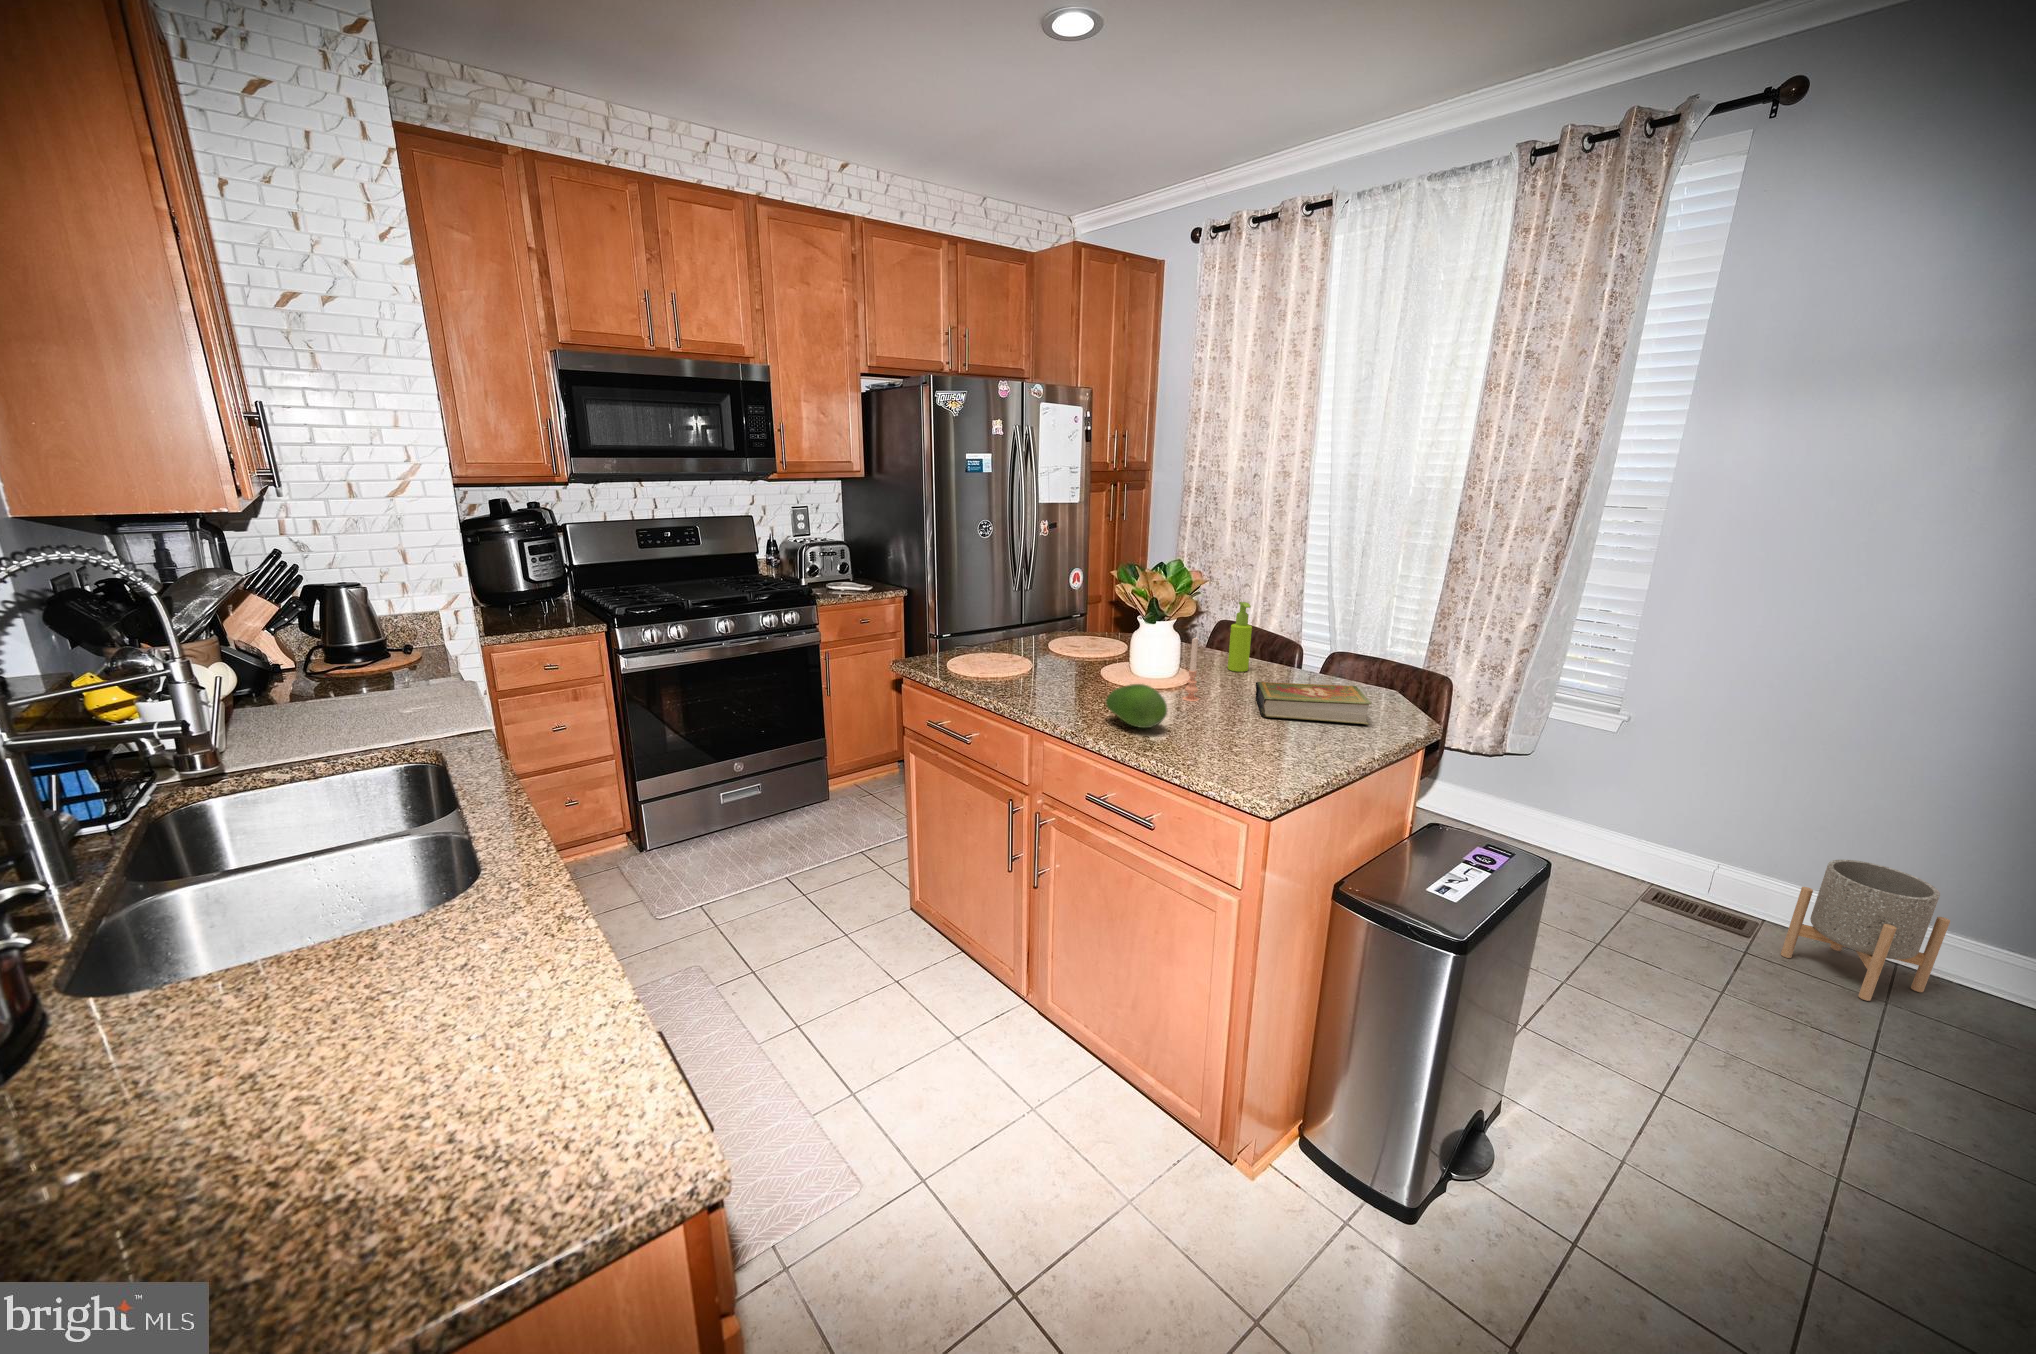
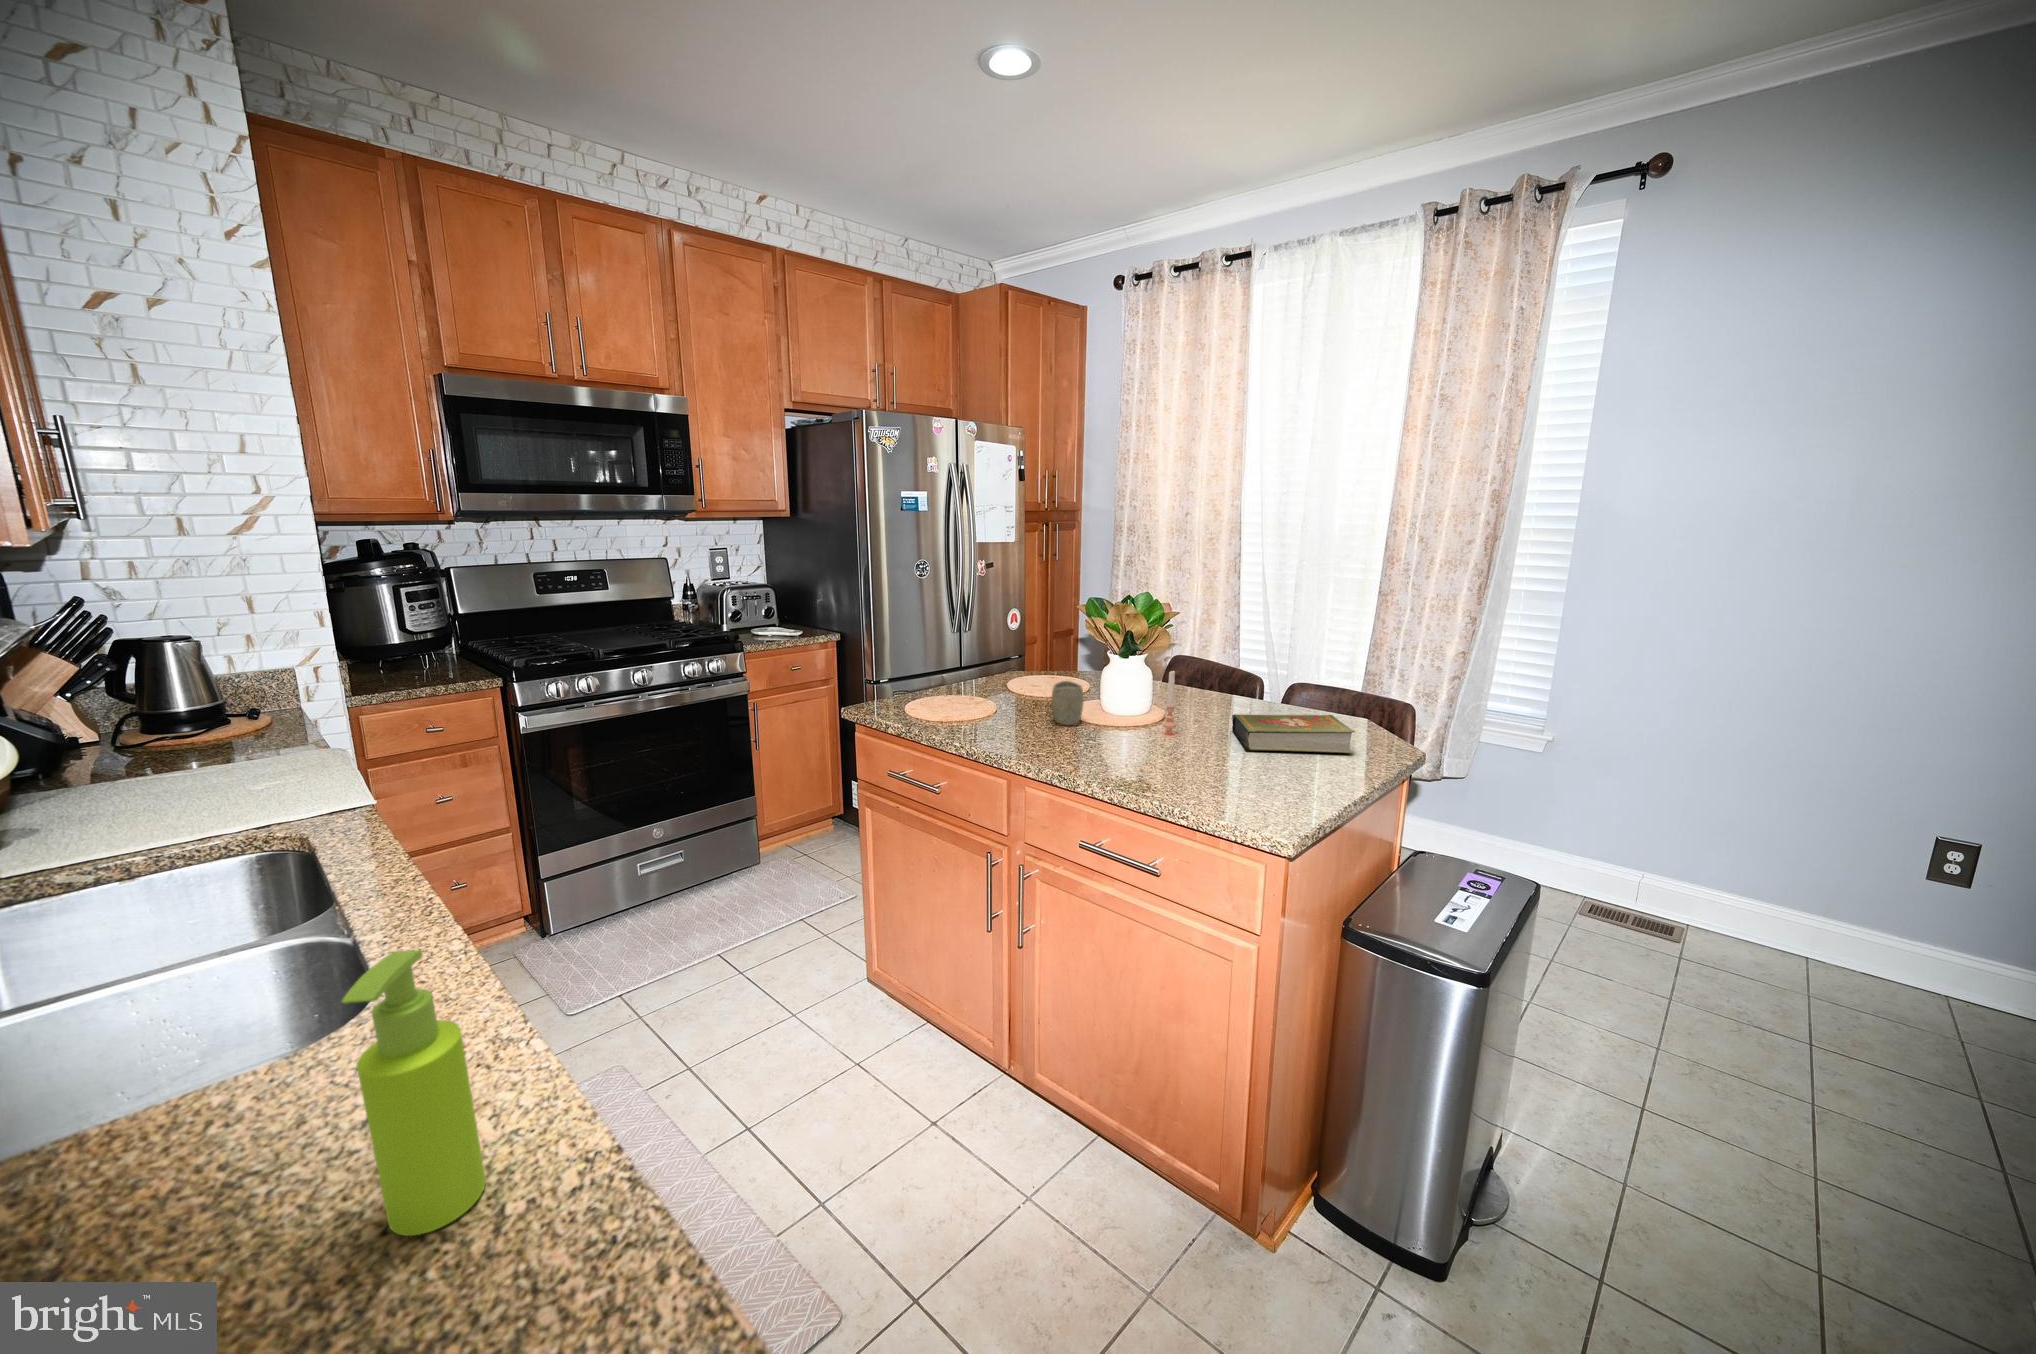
soap dispenser: present [1228,602,1252,672] -> present [342,950,486,1236]
cup: none [1082,644,1112,686] -> present [1051,681,1083,725]
fruit: present [1106,684,1167,728] -> none [1089,720,1156,767]
planter: present [1781,860,1950,1001] -> none [1712,863,1856,997]

